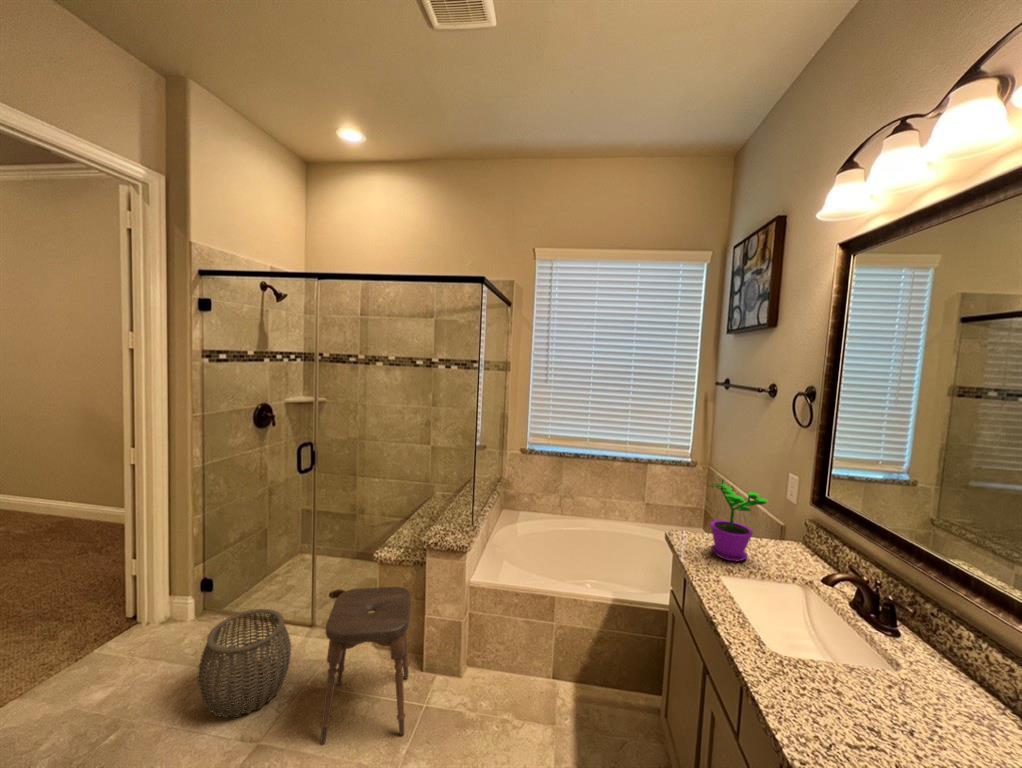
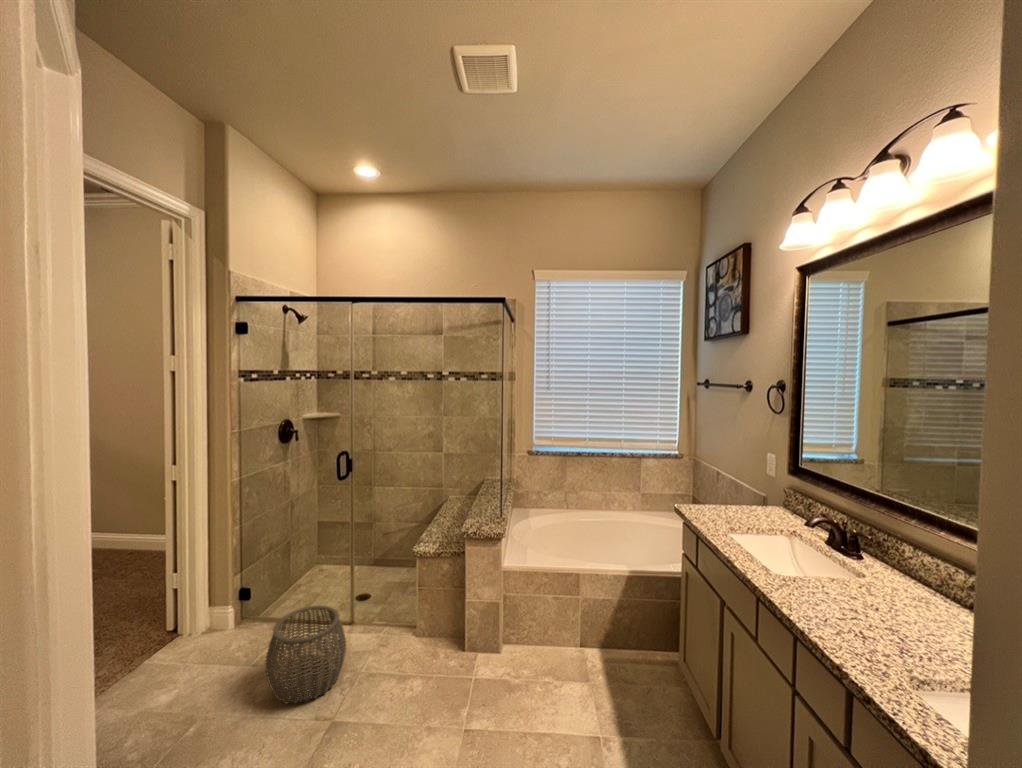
flower pot: present [709,479,768,561] -> none [710,450,758,522]
stool: present [320,587,411,744] -> none [388,575,461,716]

